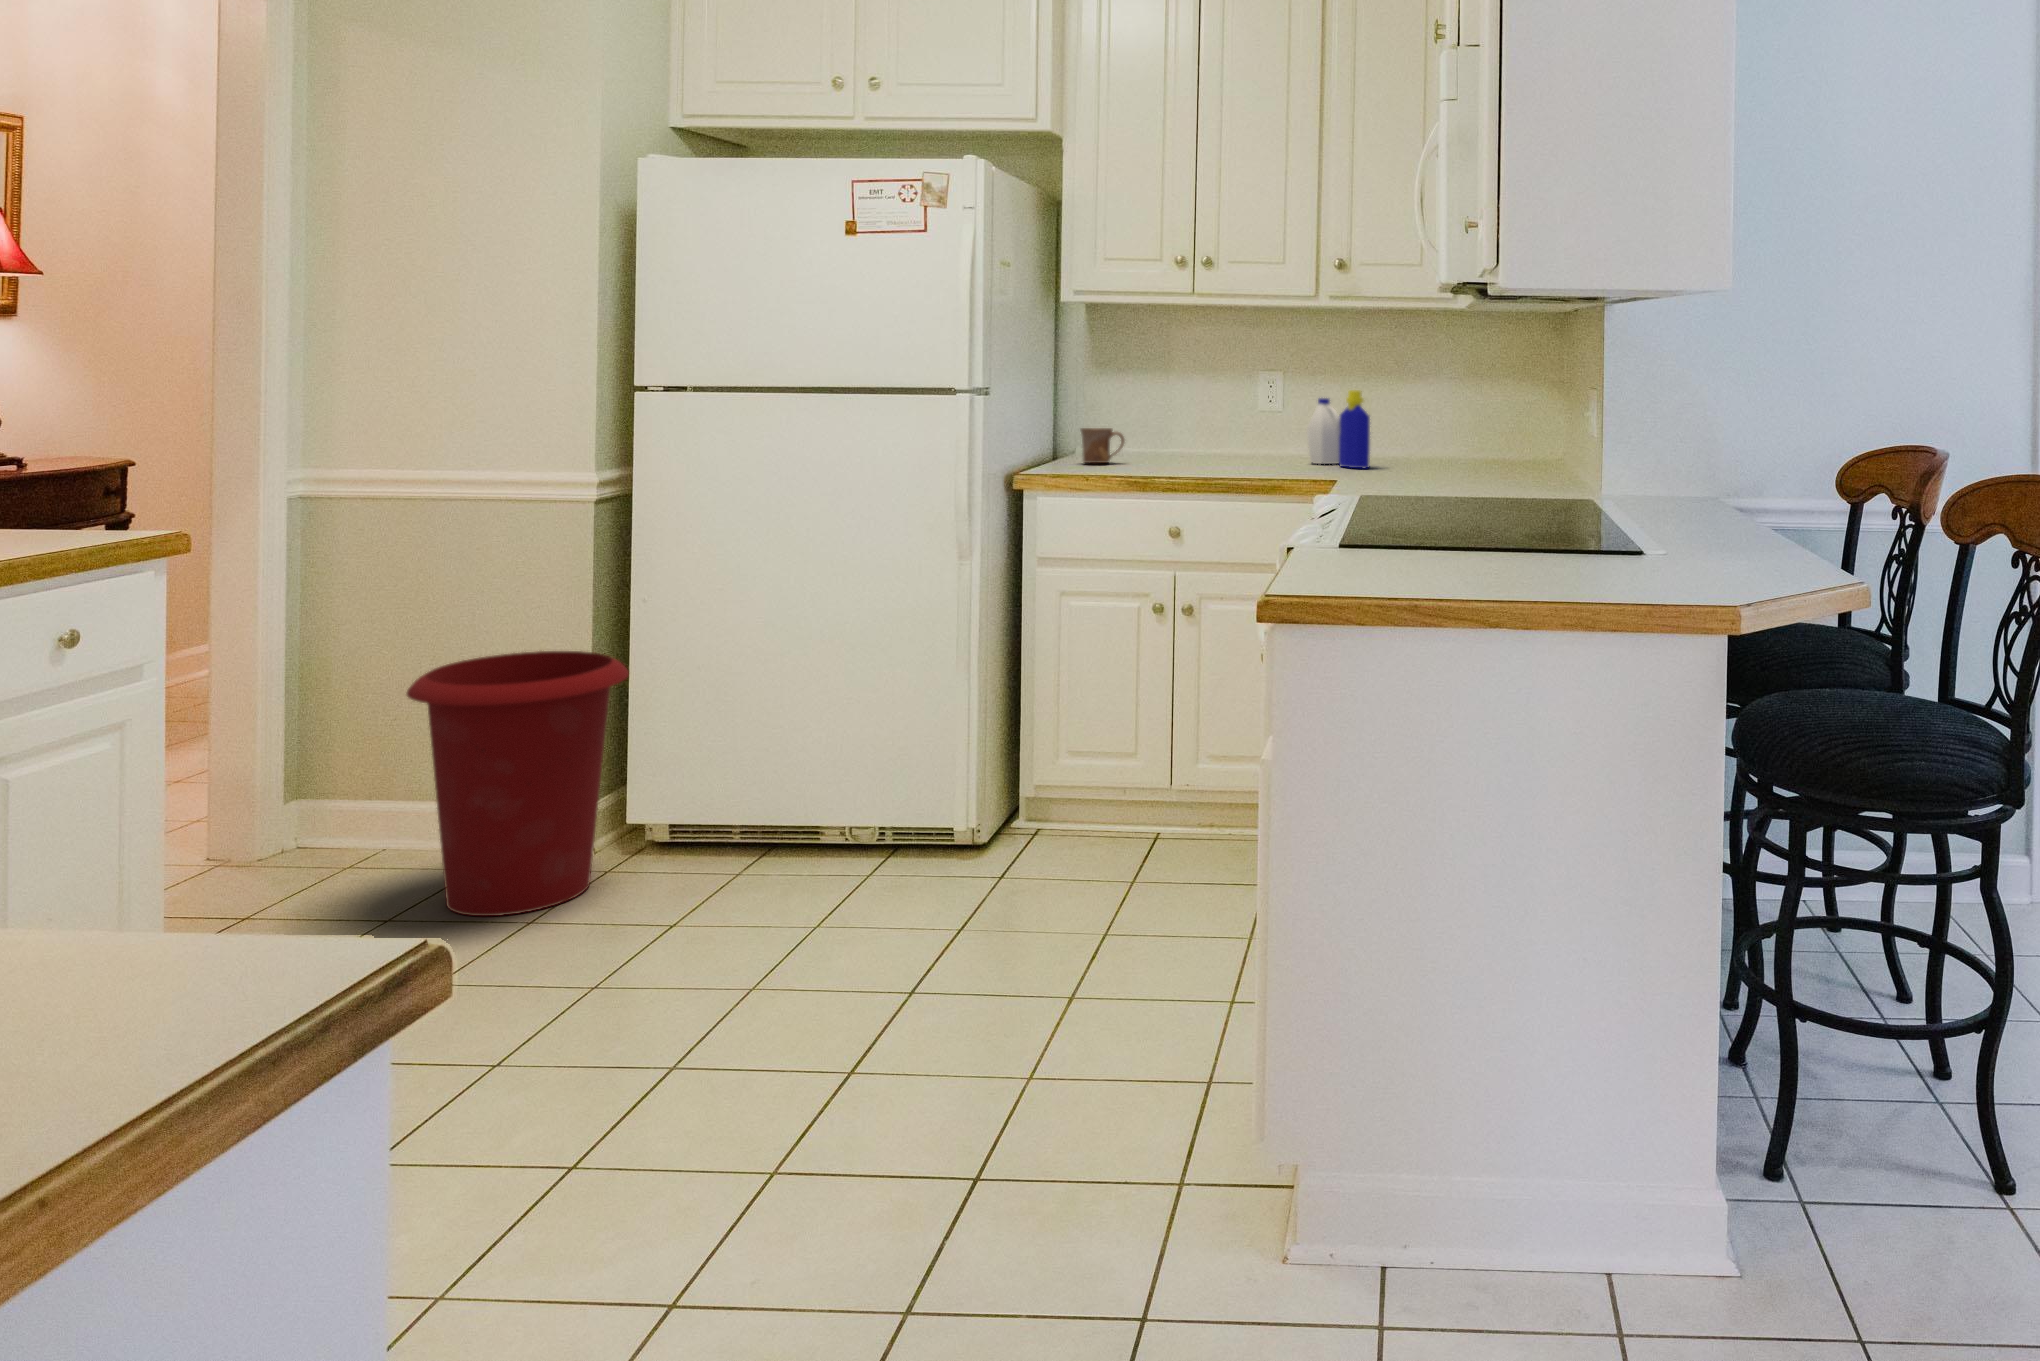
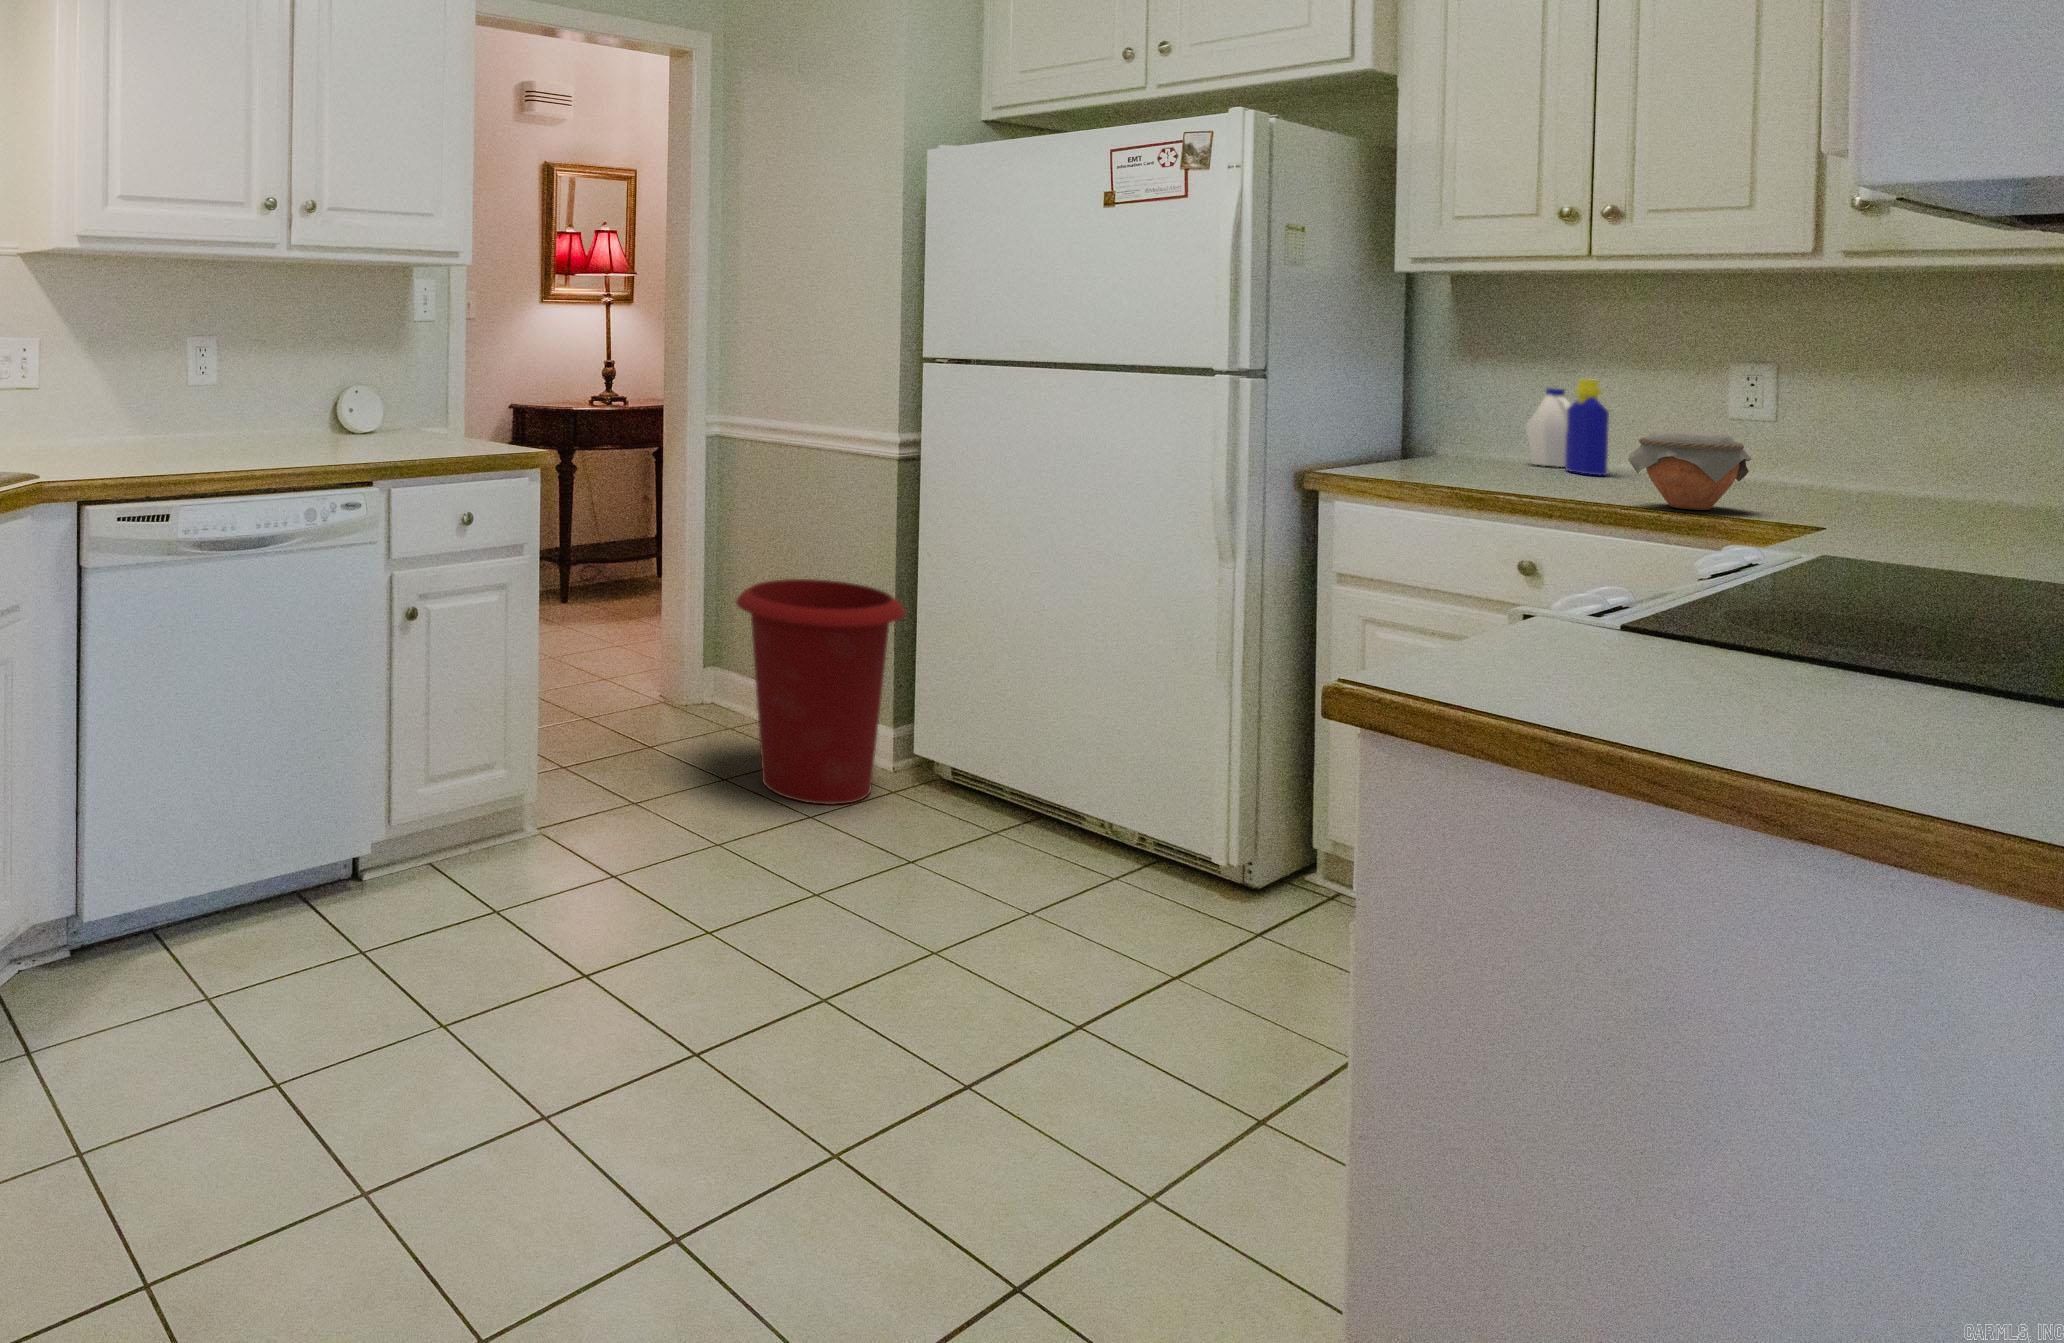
bottle: present [1307,390,1370,468] -> present [1526,379,1609,476]
jar: none [1230,421,1294,478] -> present [1628,429,1751,510]
mug: present [1081,428,1124,463] -> none [1416,424,1481,468]

